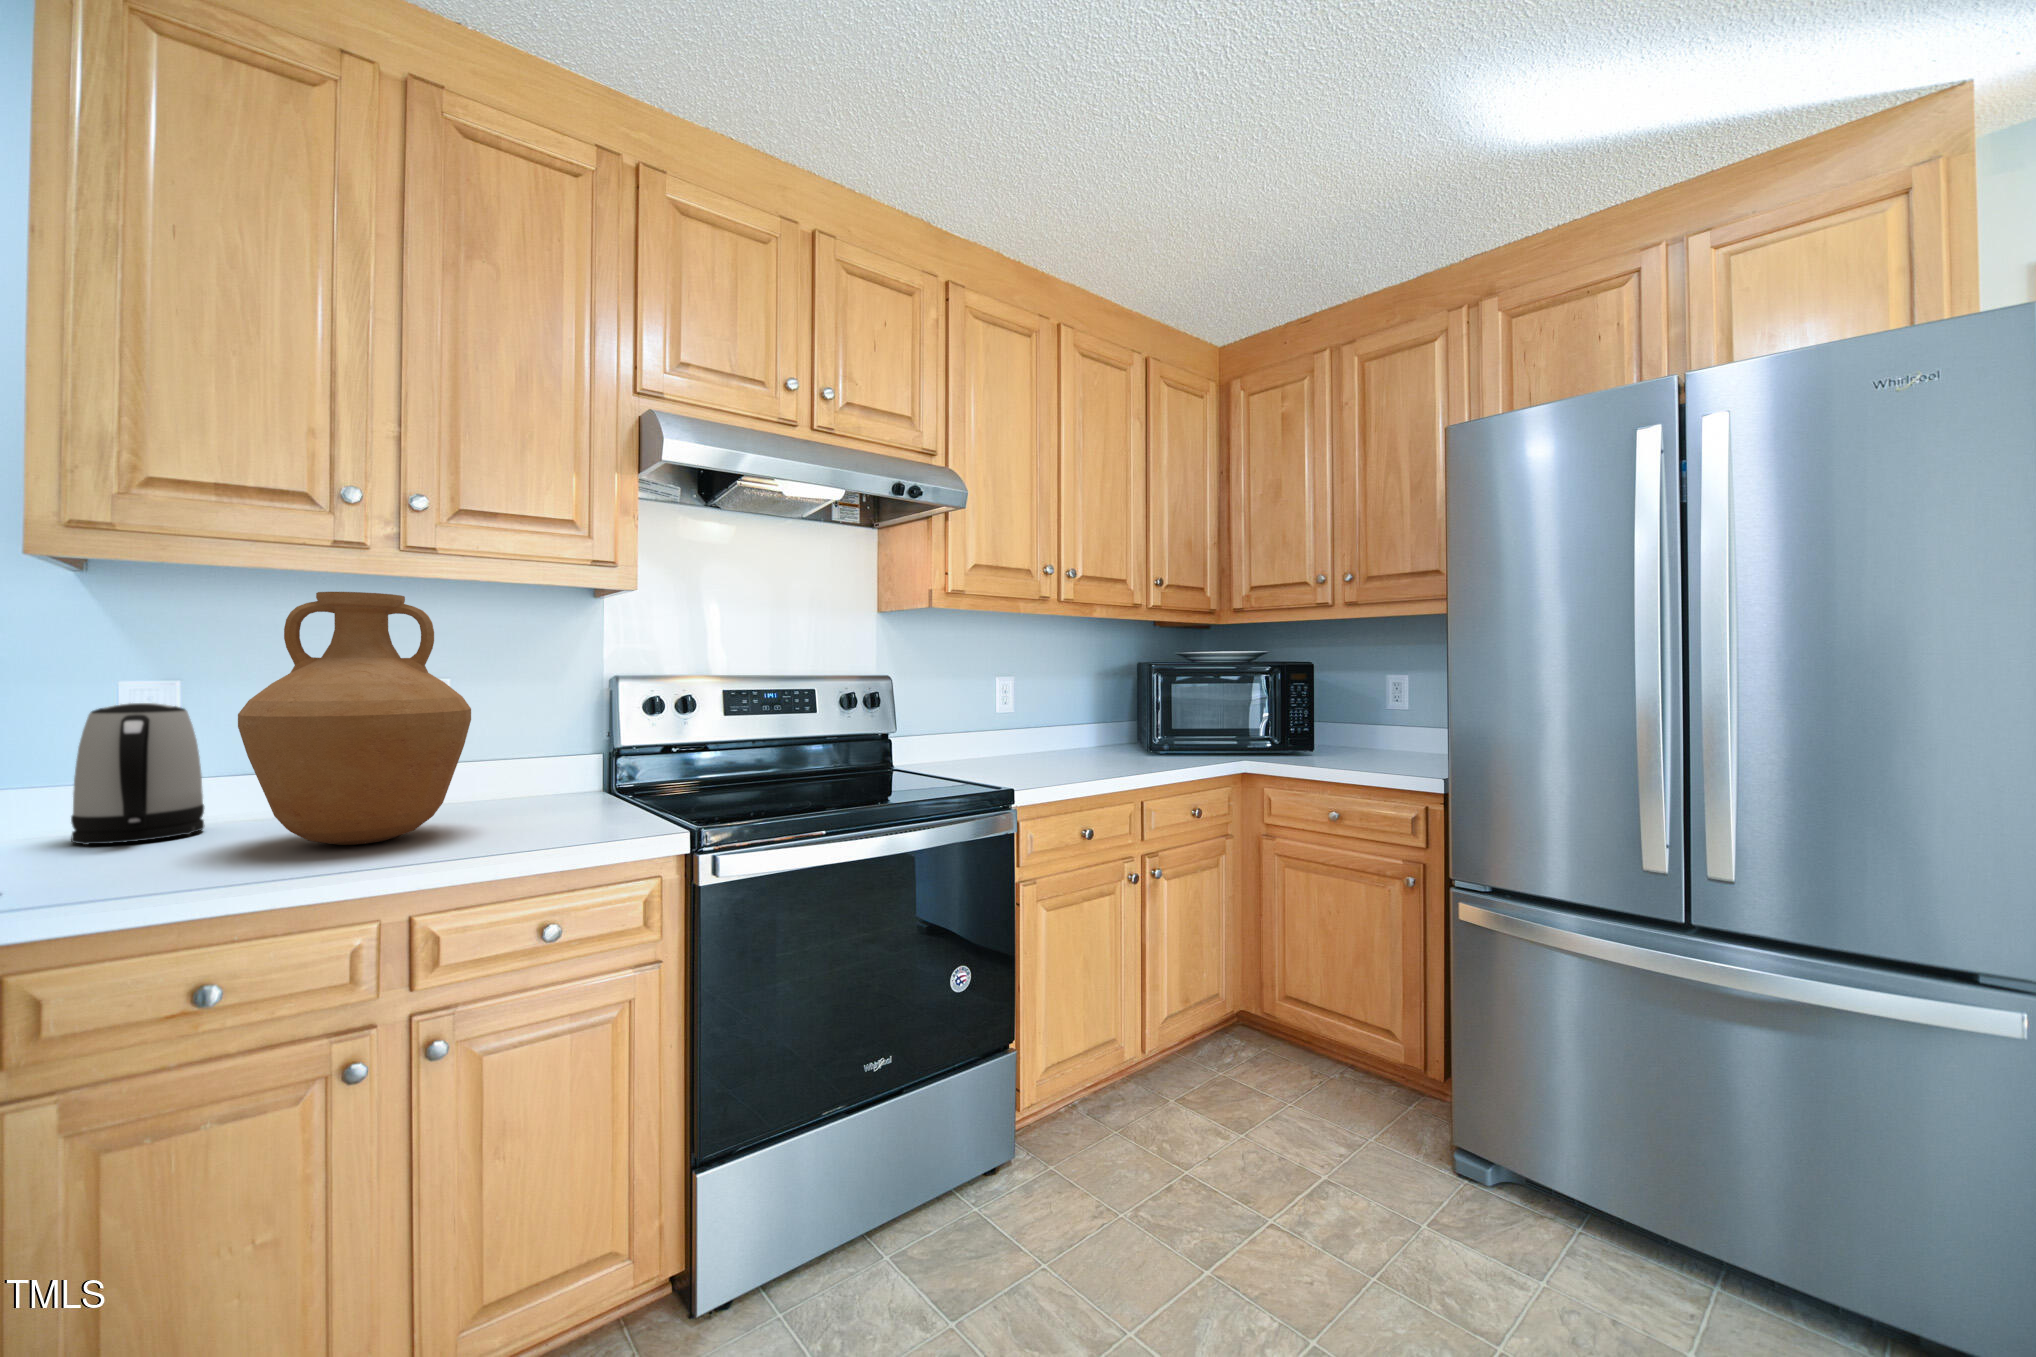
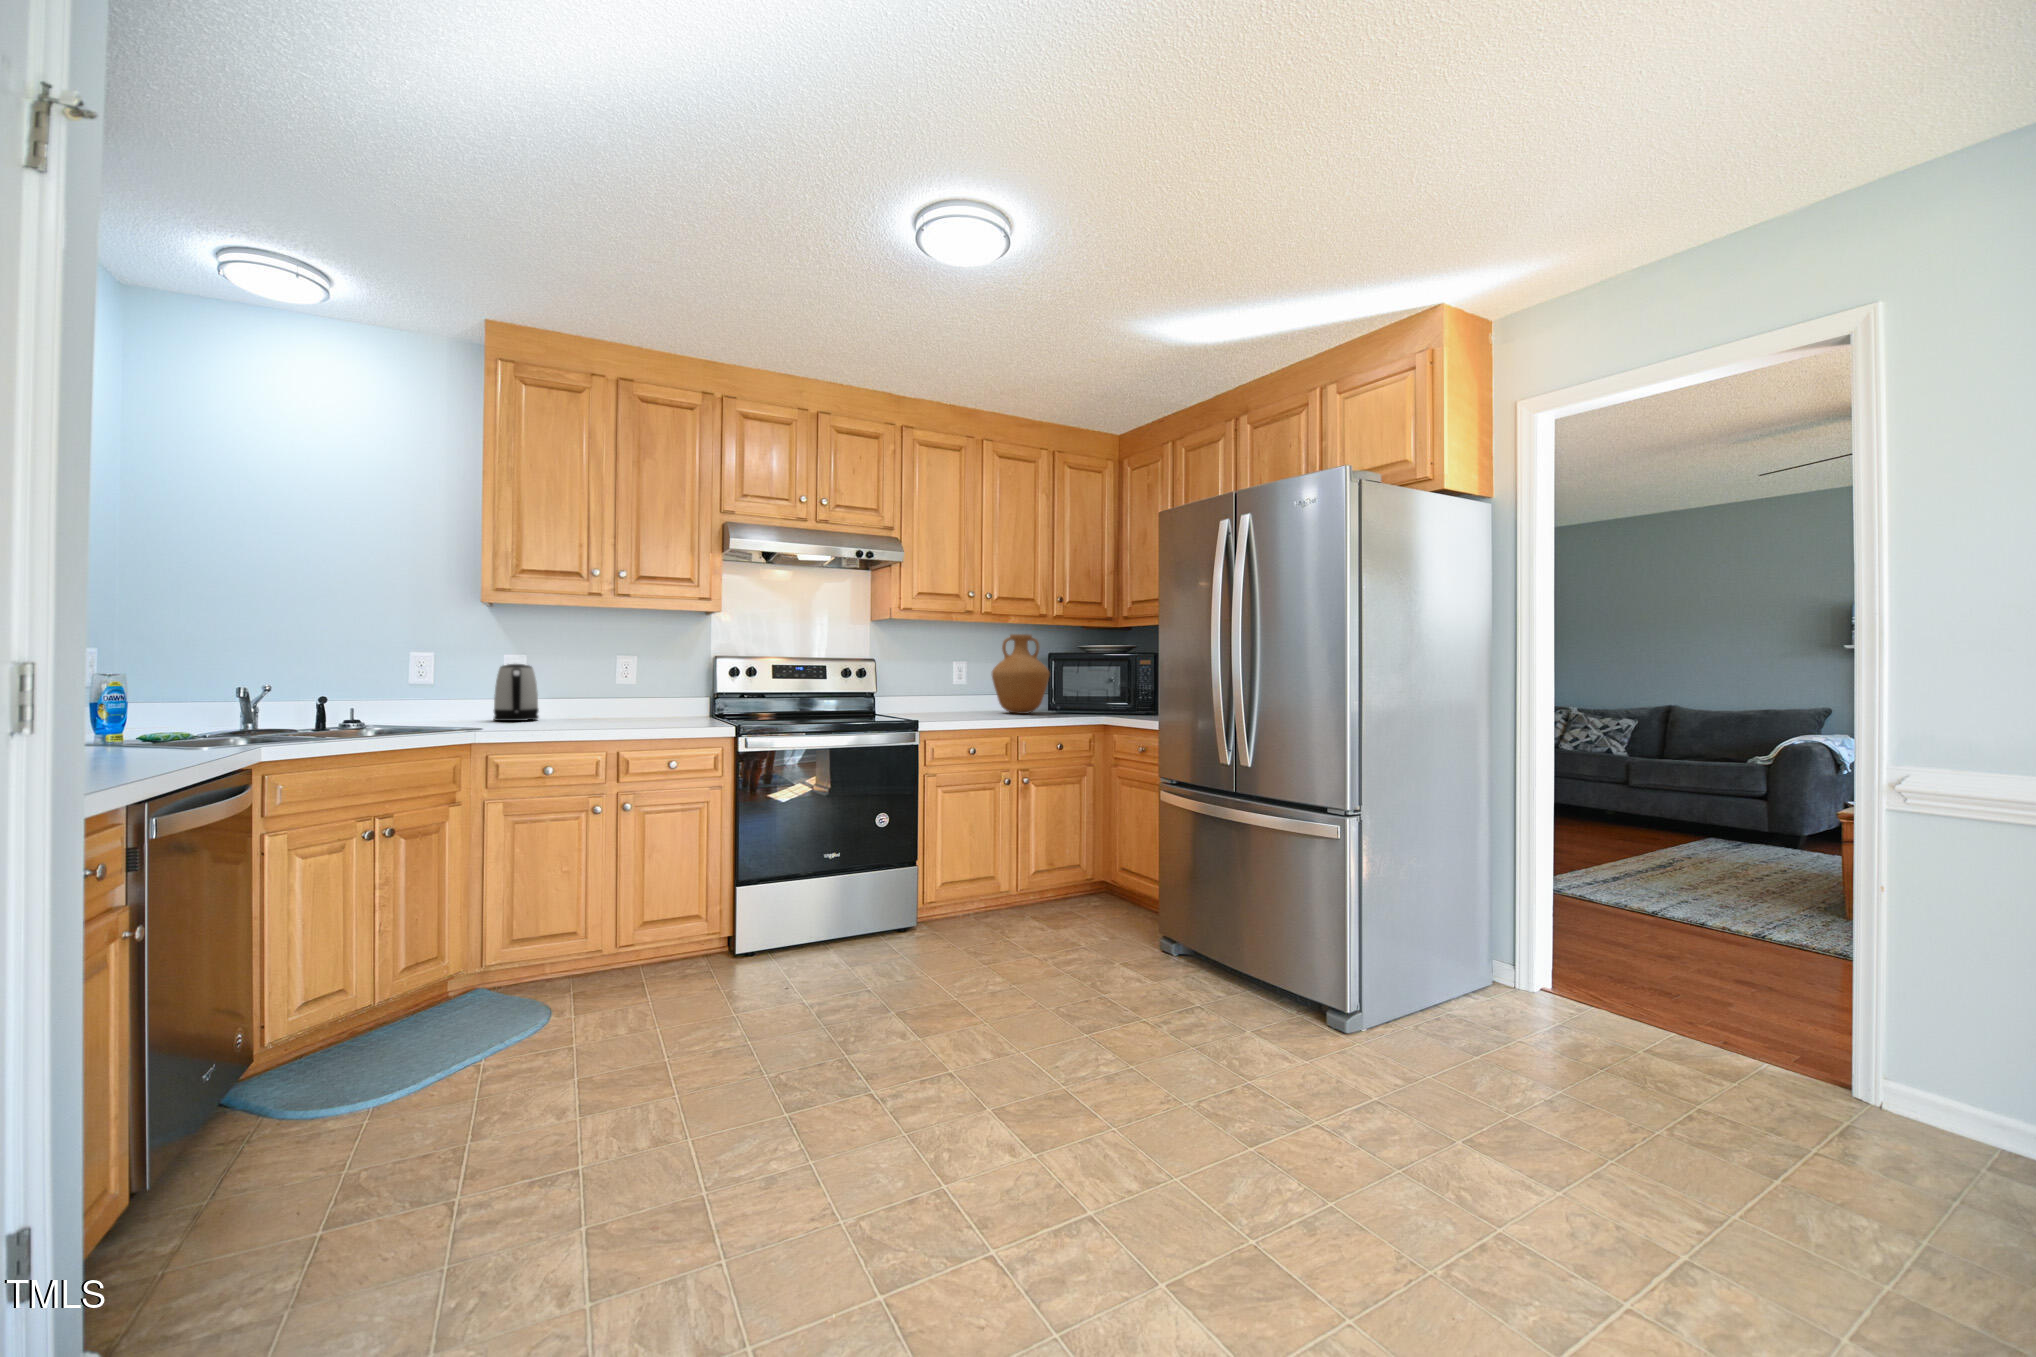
vase: present [238,592,471,845] -> present [992,634,1050,714]

